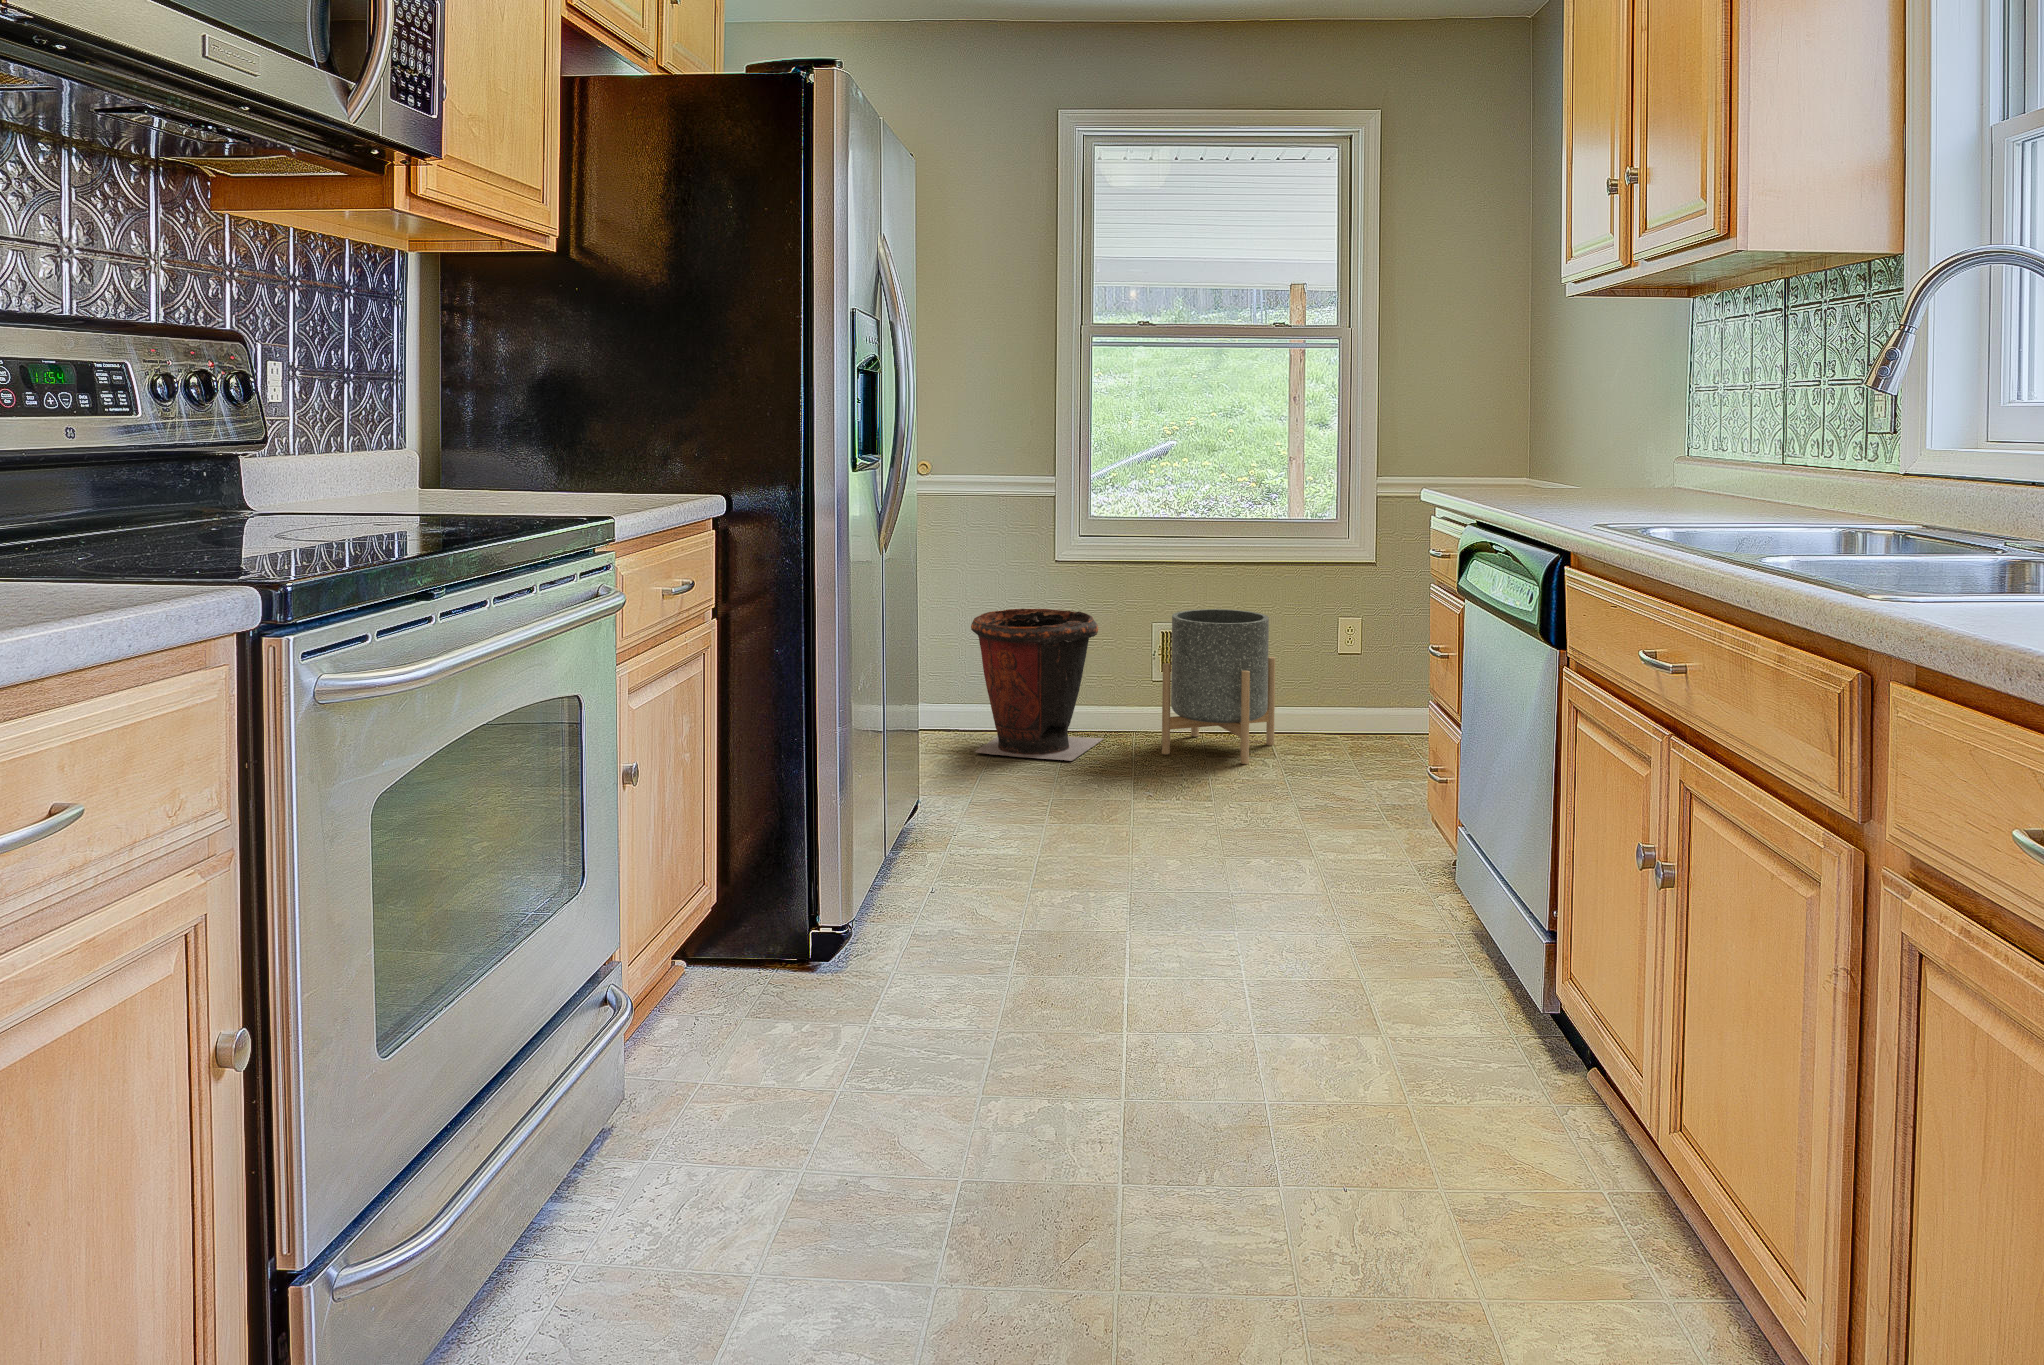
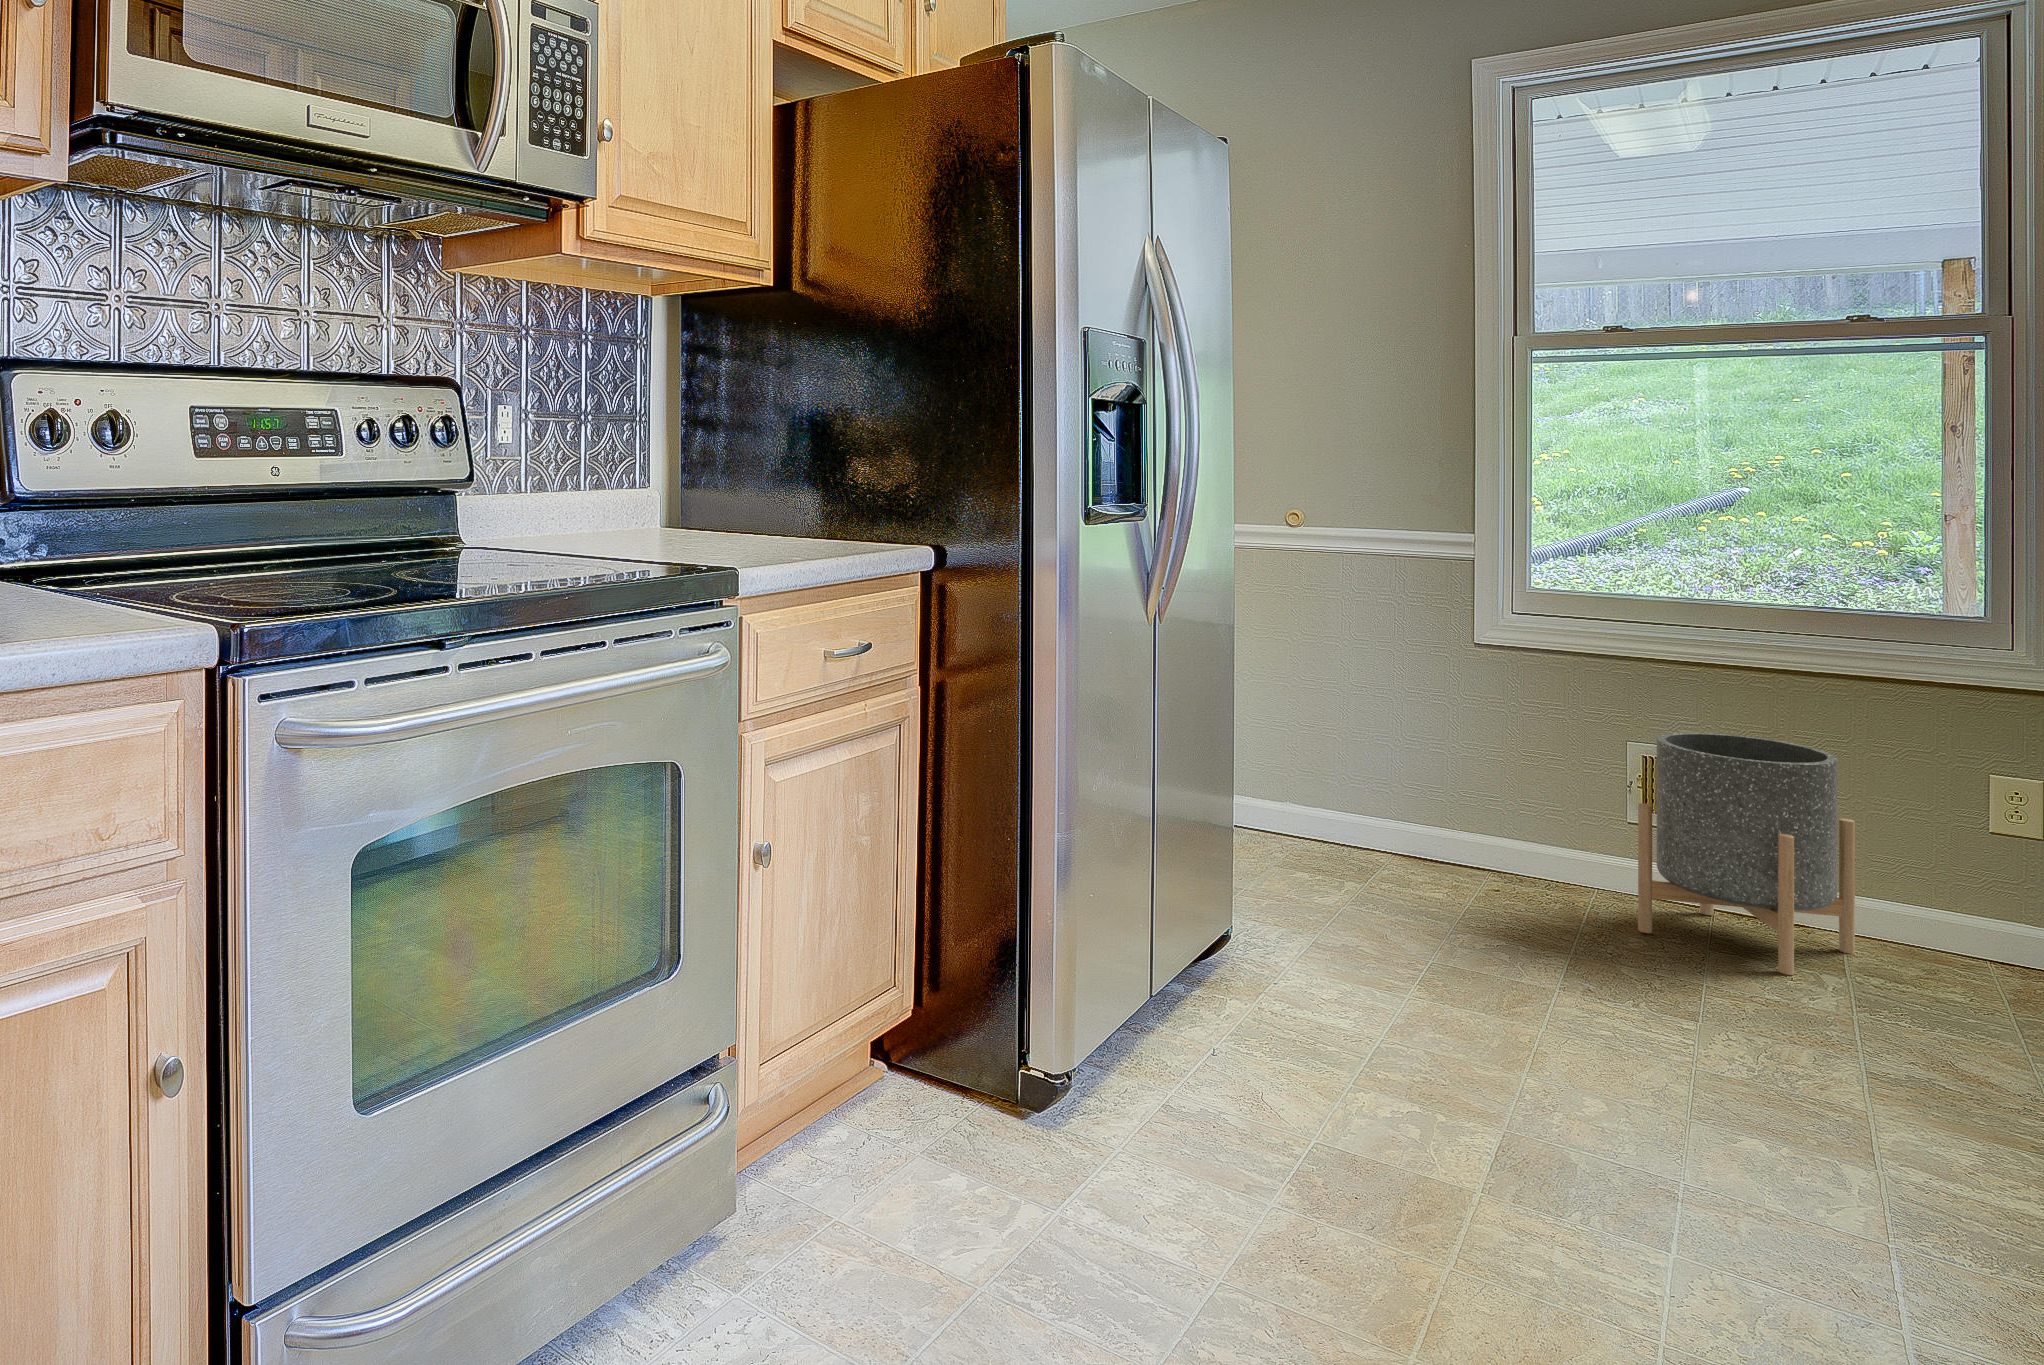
waste bin: present [971,609,1104,761] -> none [1345,702,1550,914]

